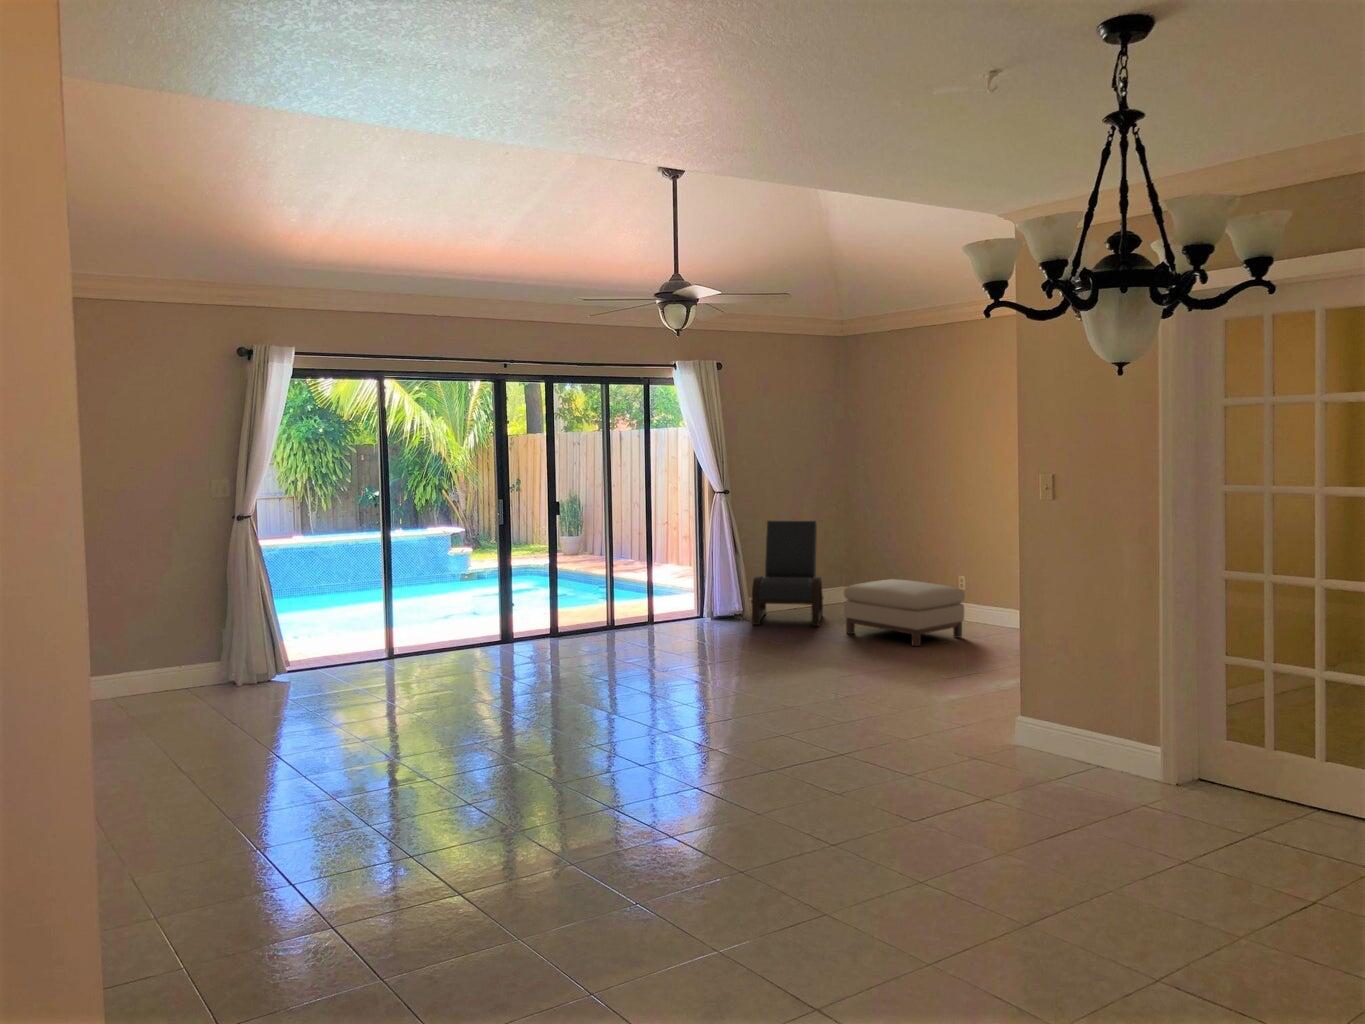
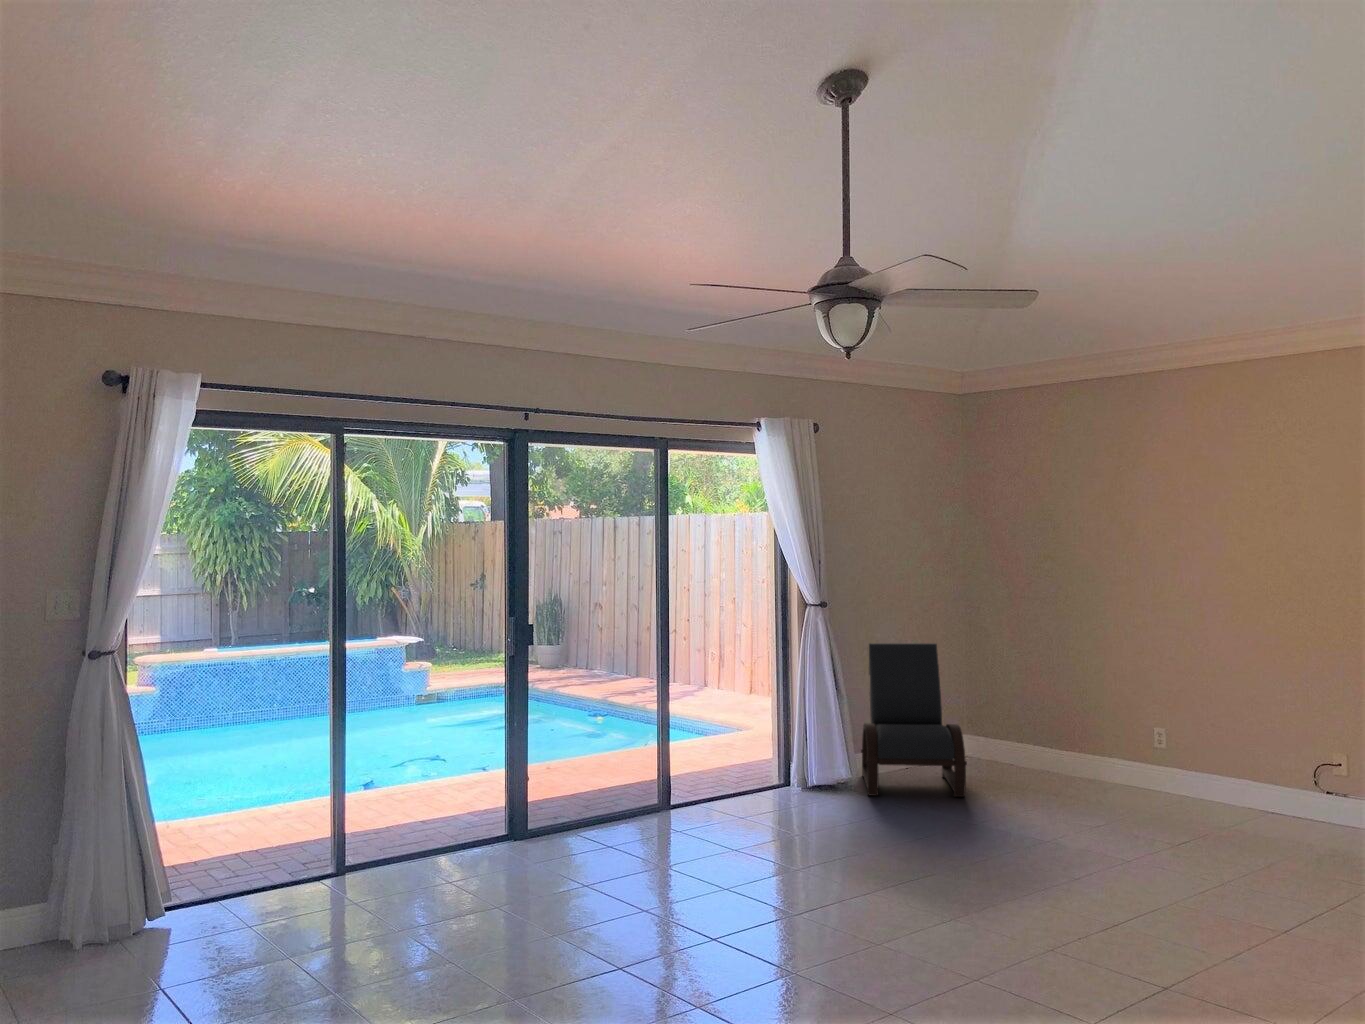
ottoman: present [844,579,965,646] -> none [1010,728,1191,836]

